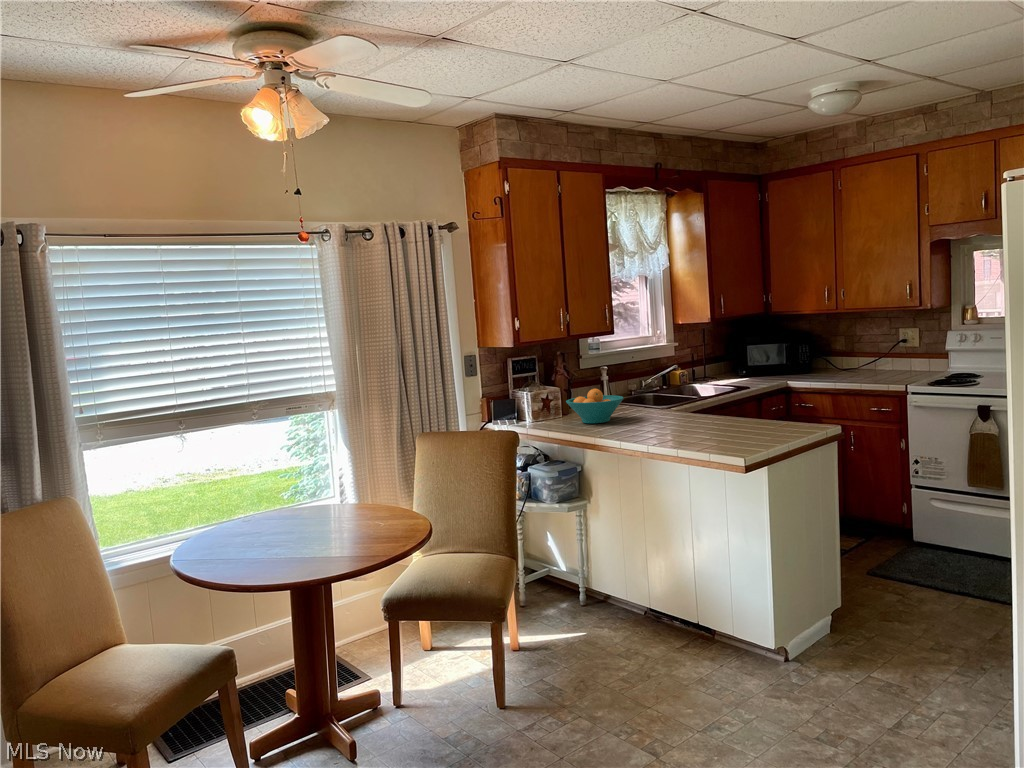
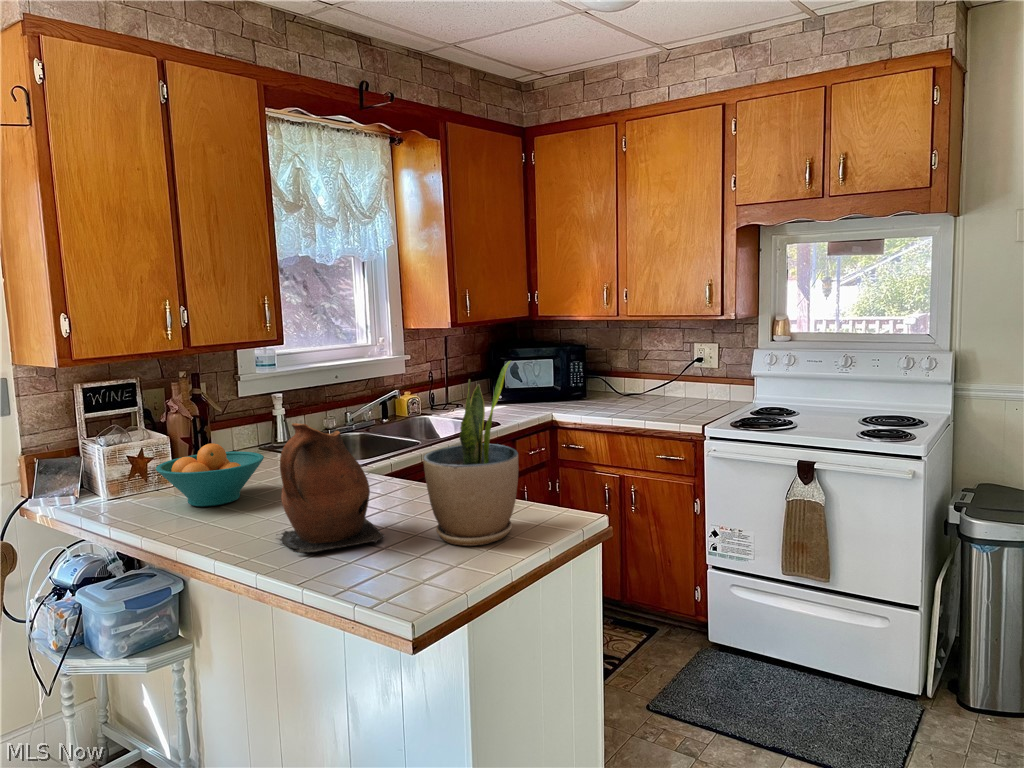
potted plant: none [733,332,788,433] -> present [423,361,519,546]
ceramic pitcher: none [649,369,711,436] -> present [279,423,384,552]

